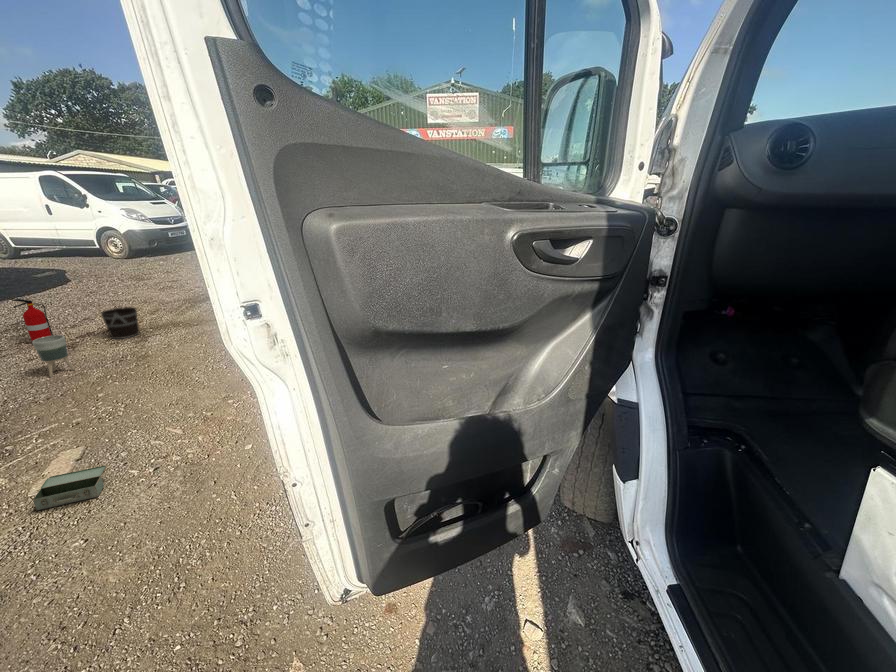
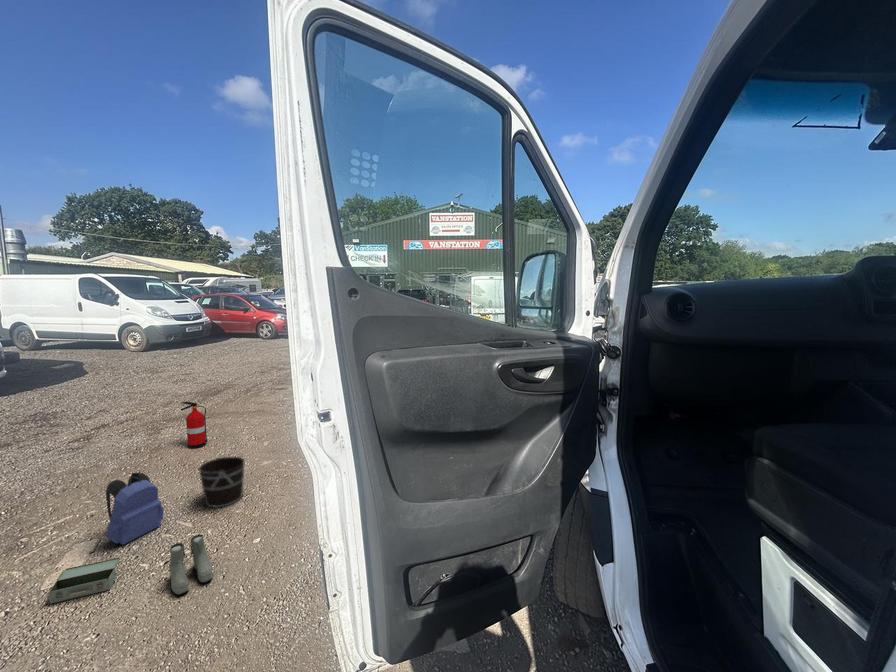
fire extinguisher: present [13,299,53,341] -> present [181,402,207,448]
bucket: present [101,307,139,339] -> present [198,457,244,507]
planter: present [32,335,75,377] -> none [58,428,91,469]
backpack: none [82,380,151,452] -> present [106,473,163,545]
boots: none [155,443,204,501] -> present [169,534,212,595]

